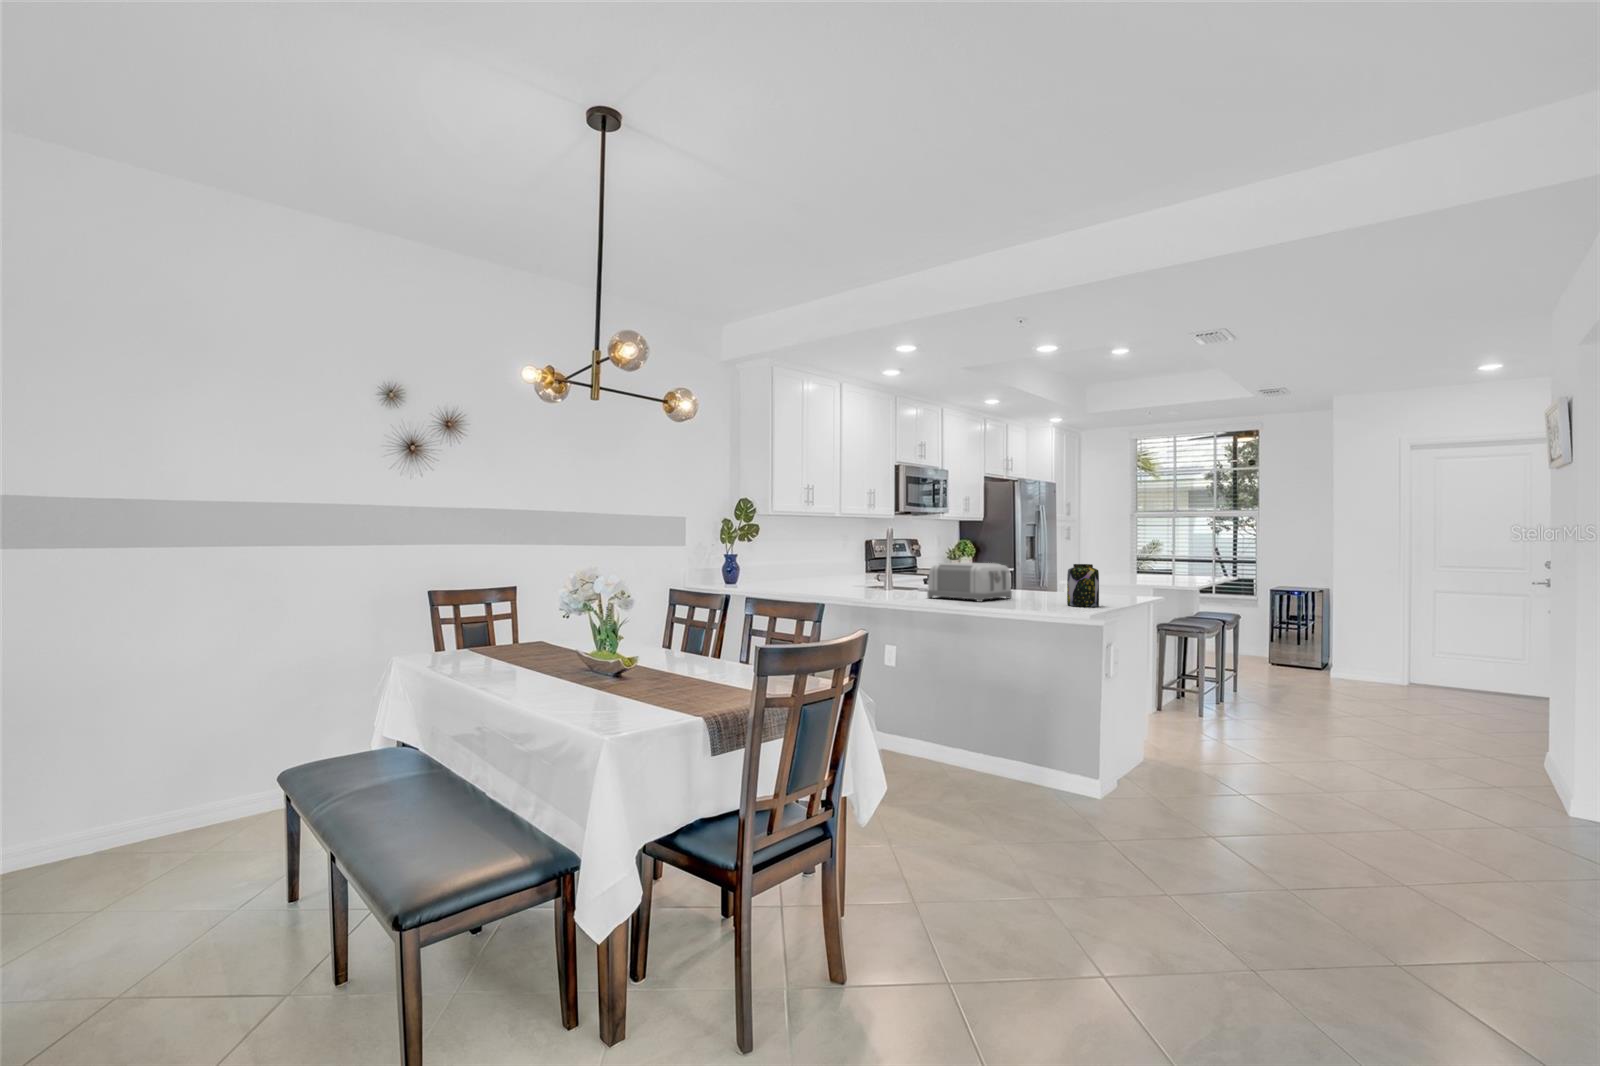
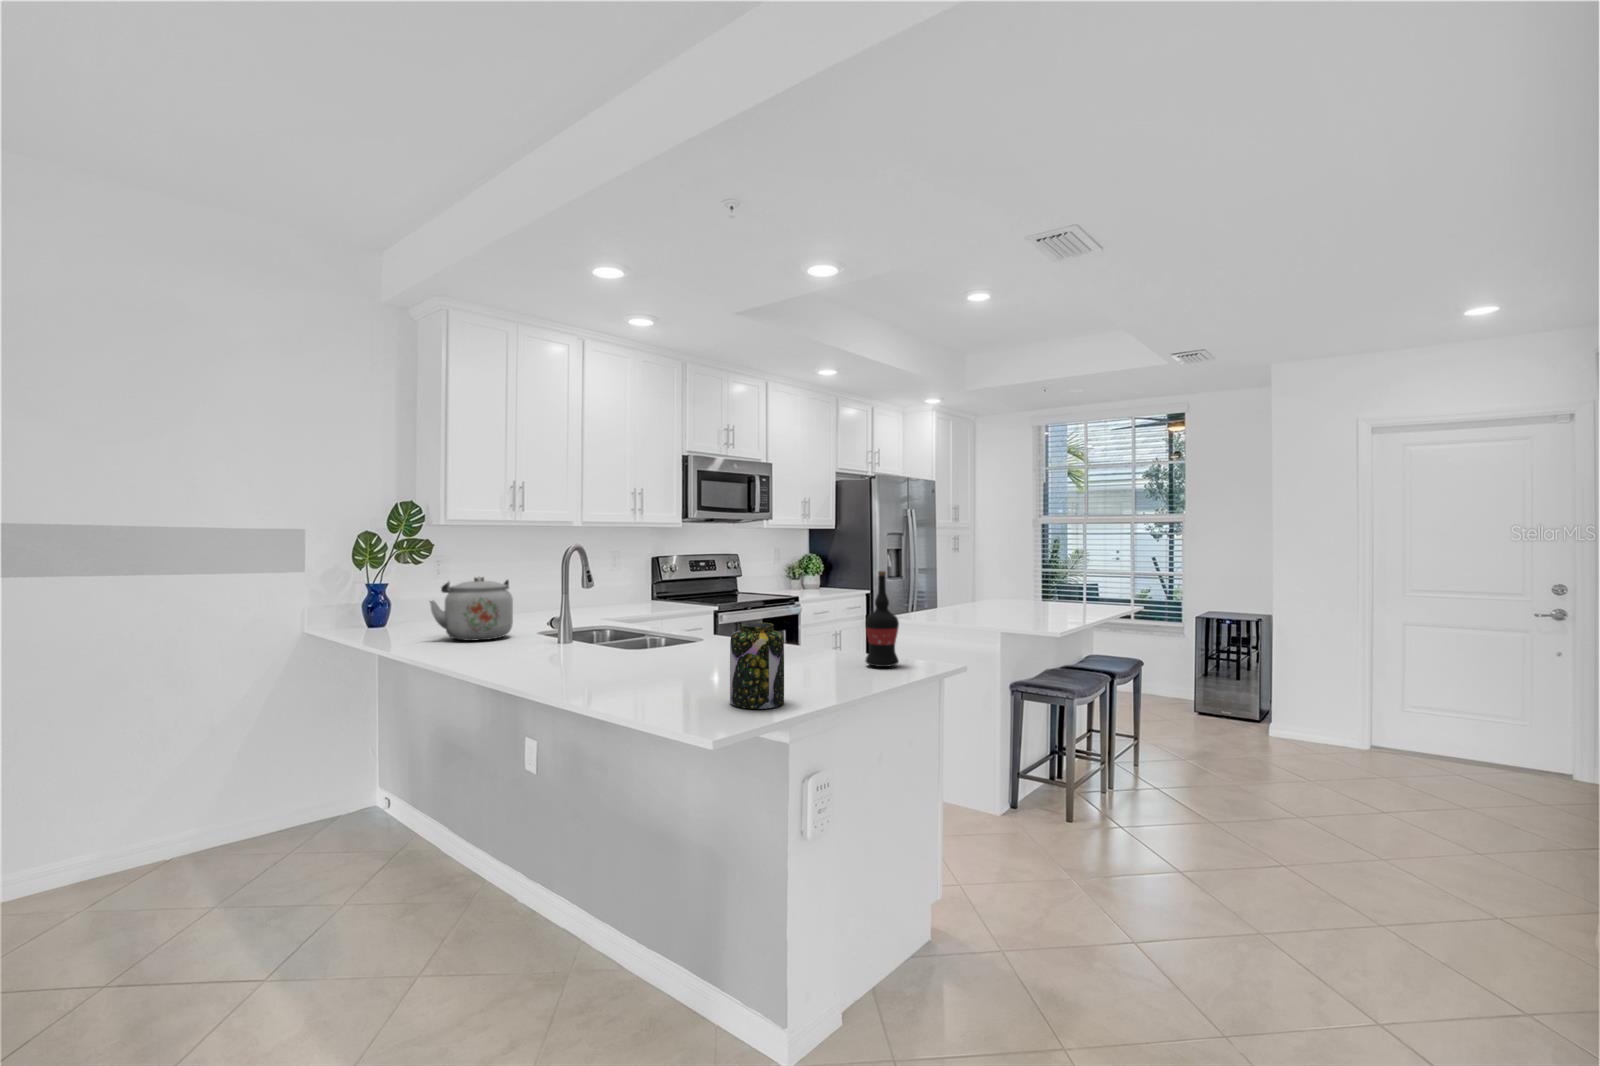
wine bottle: none [1106,541,1128,597] -> present [865,571,899,667]
kettle: none [800,547,847,587] -> present [430,577,513,641]
toaster: present [927,563,1012,602] -> none [540,609,687,689]

